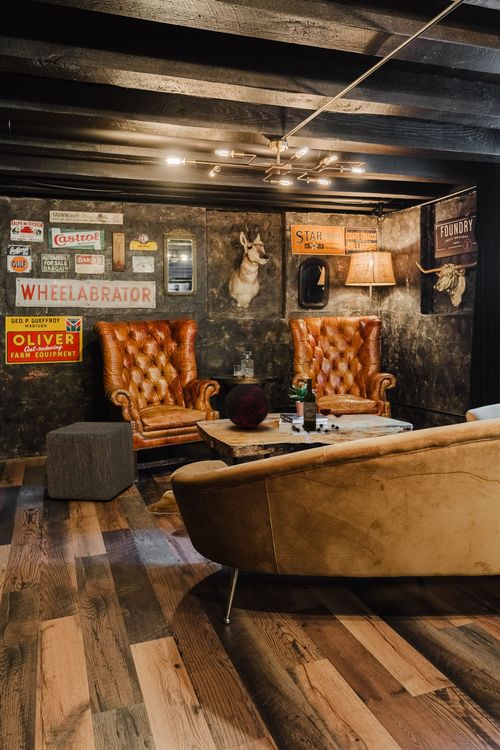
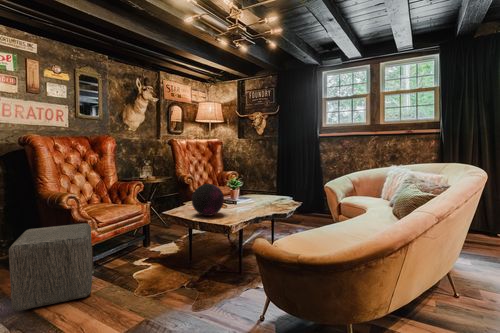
wine bottle: present [292,378,343,433] -> none [234,178,270,214]

